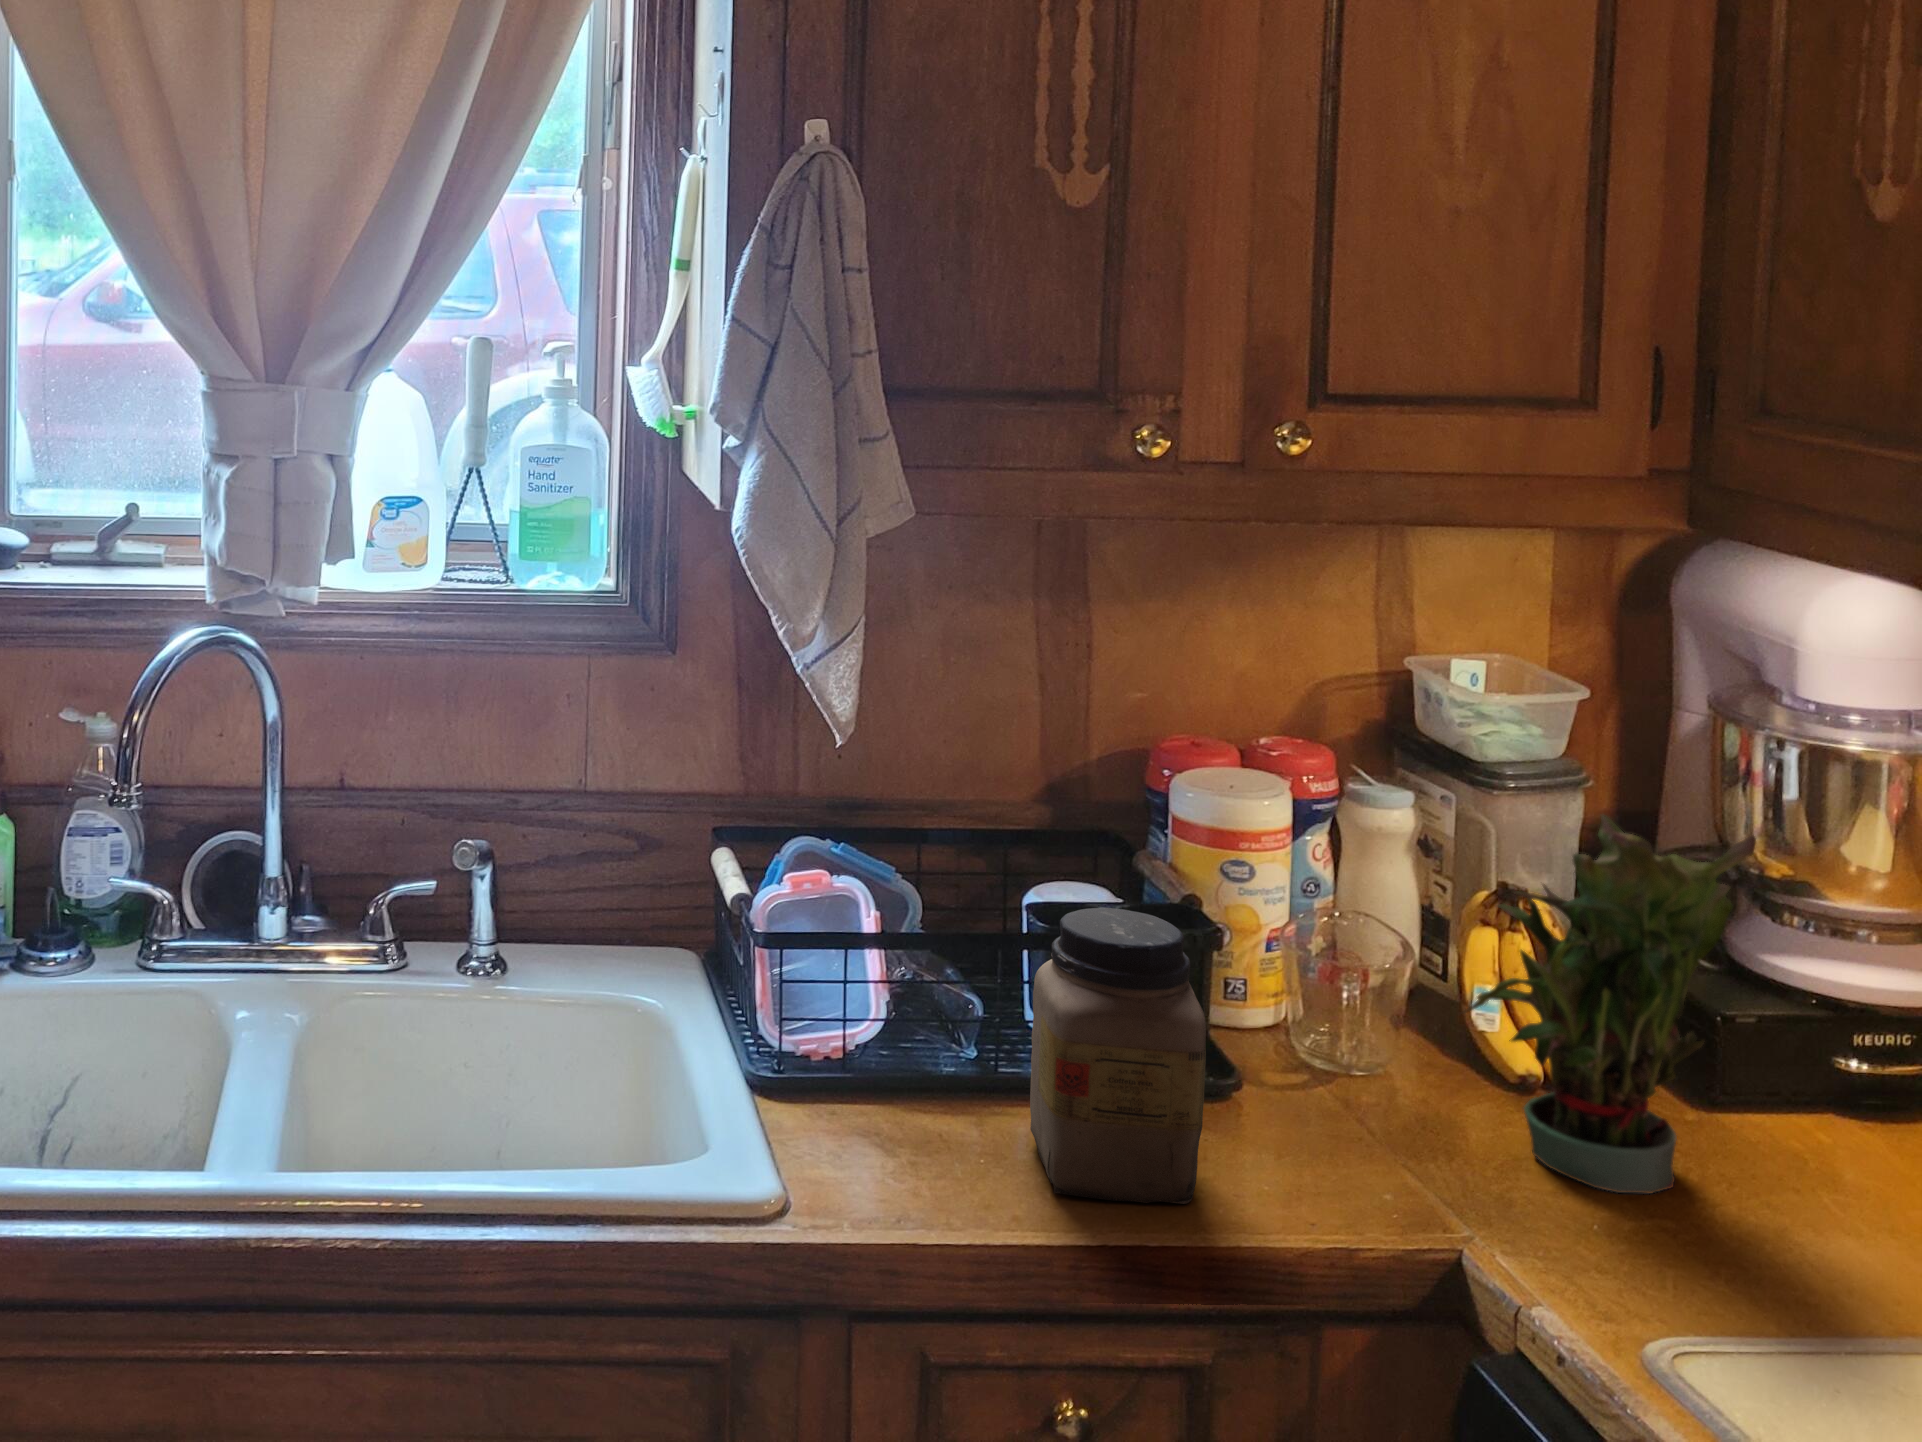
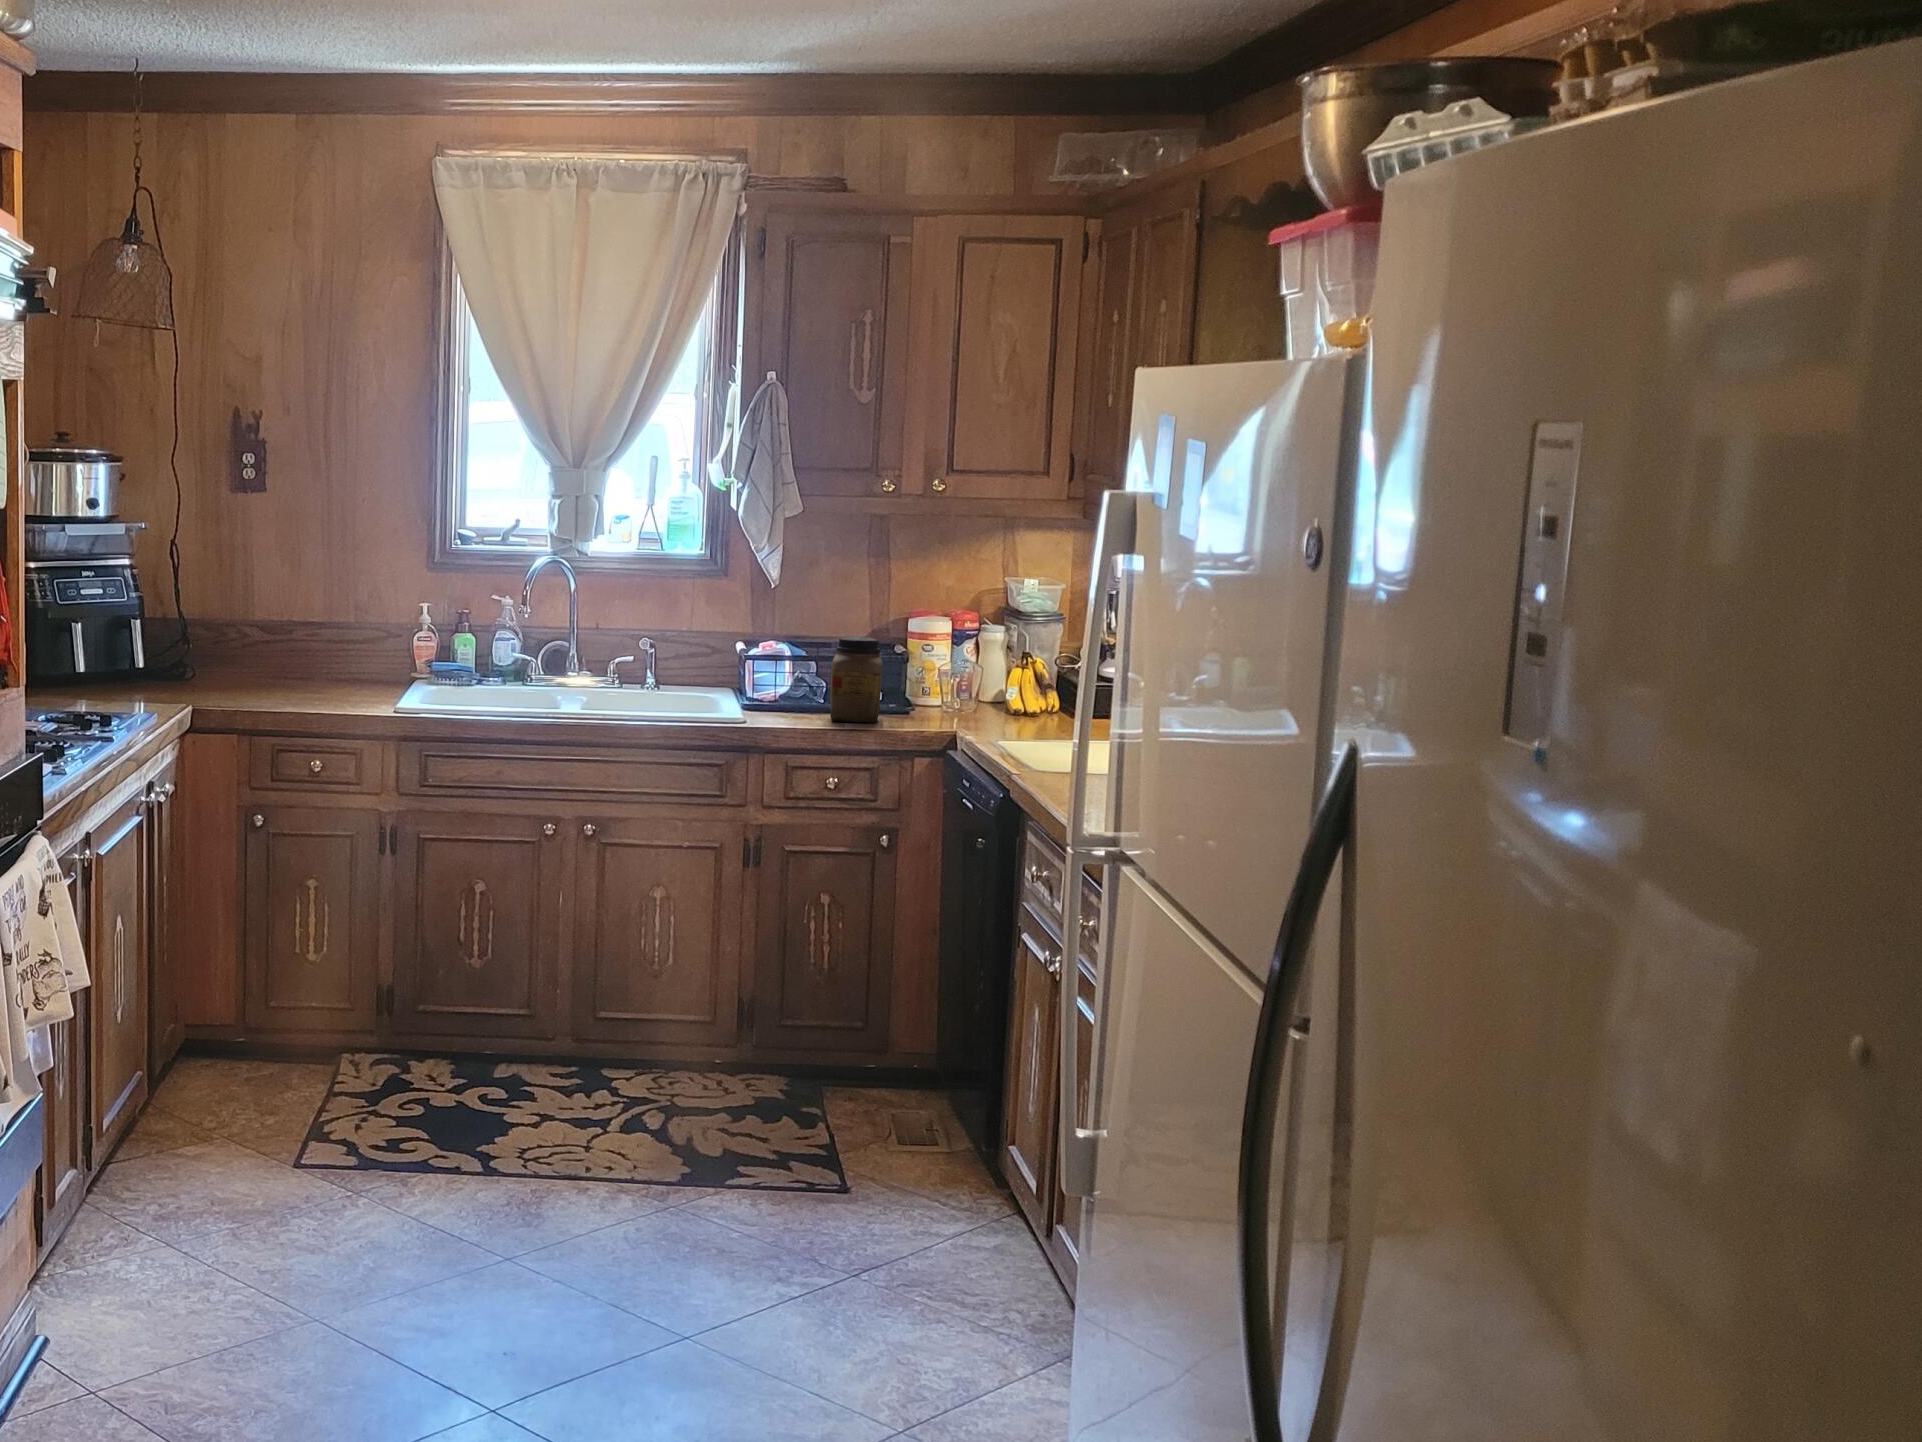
potted plant: present [1462,815,1756,1193] -> none [975,599,1060,725]

